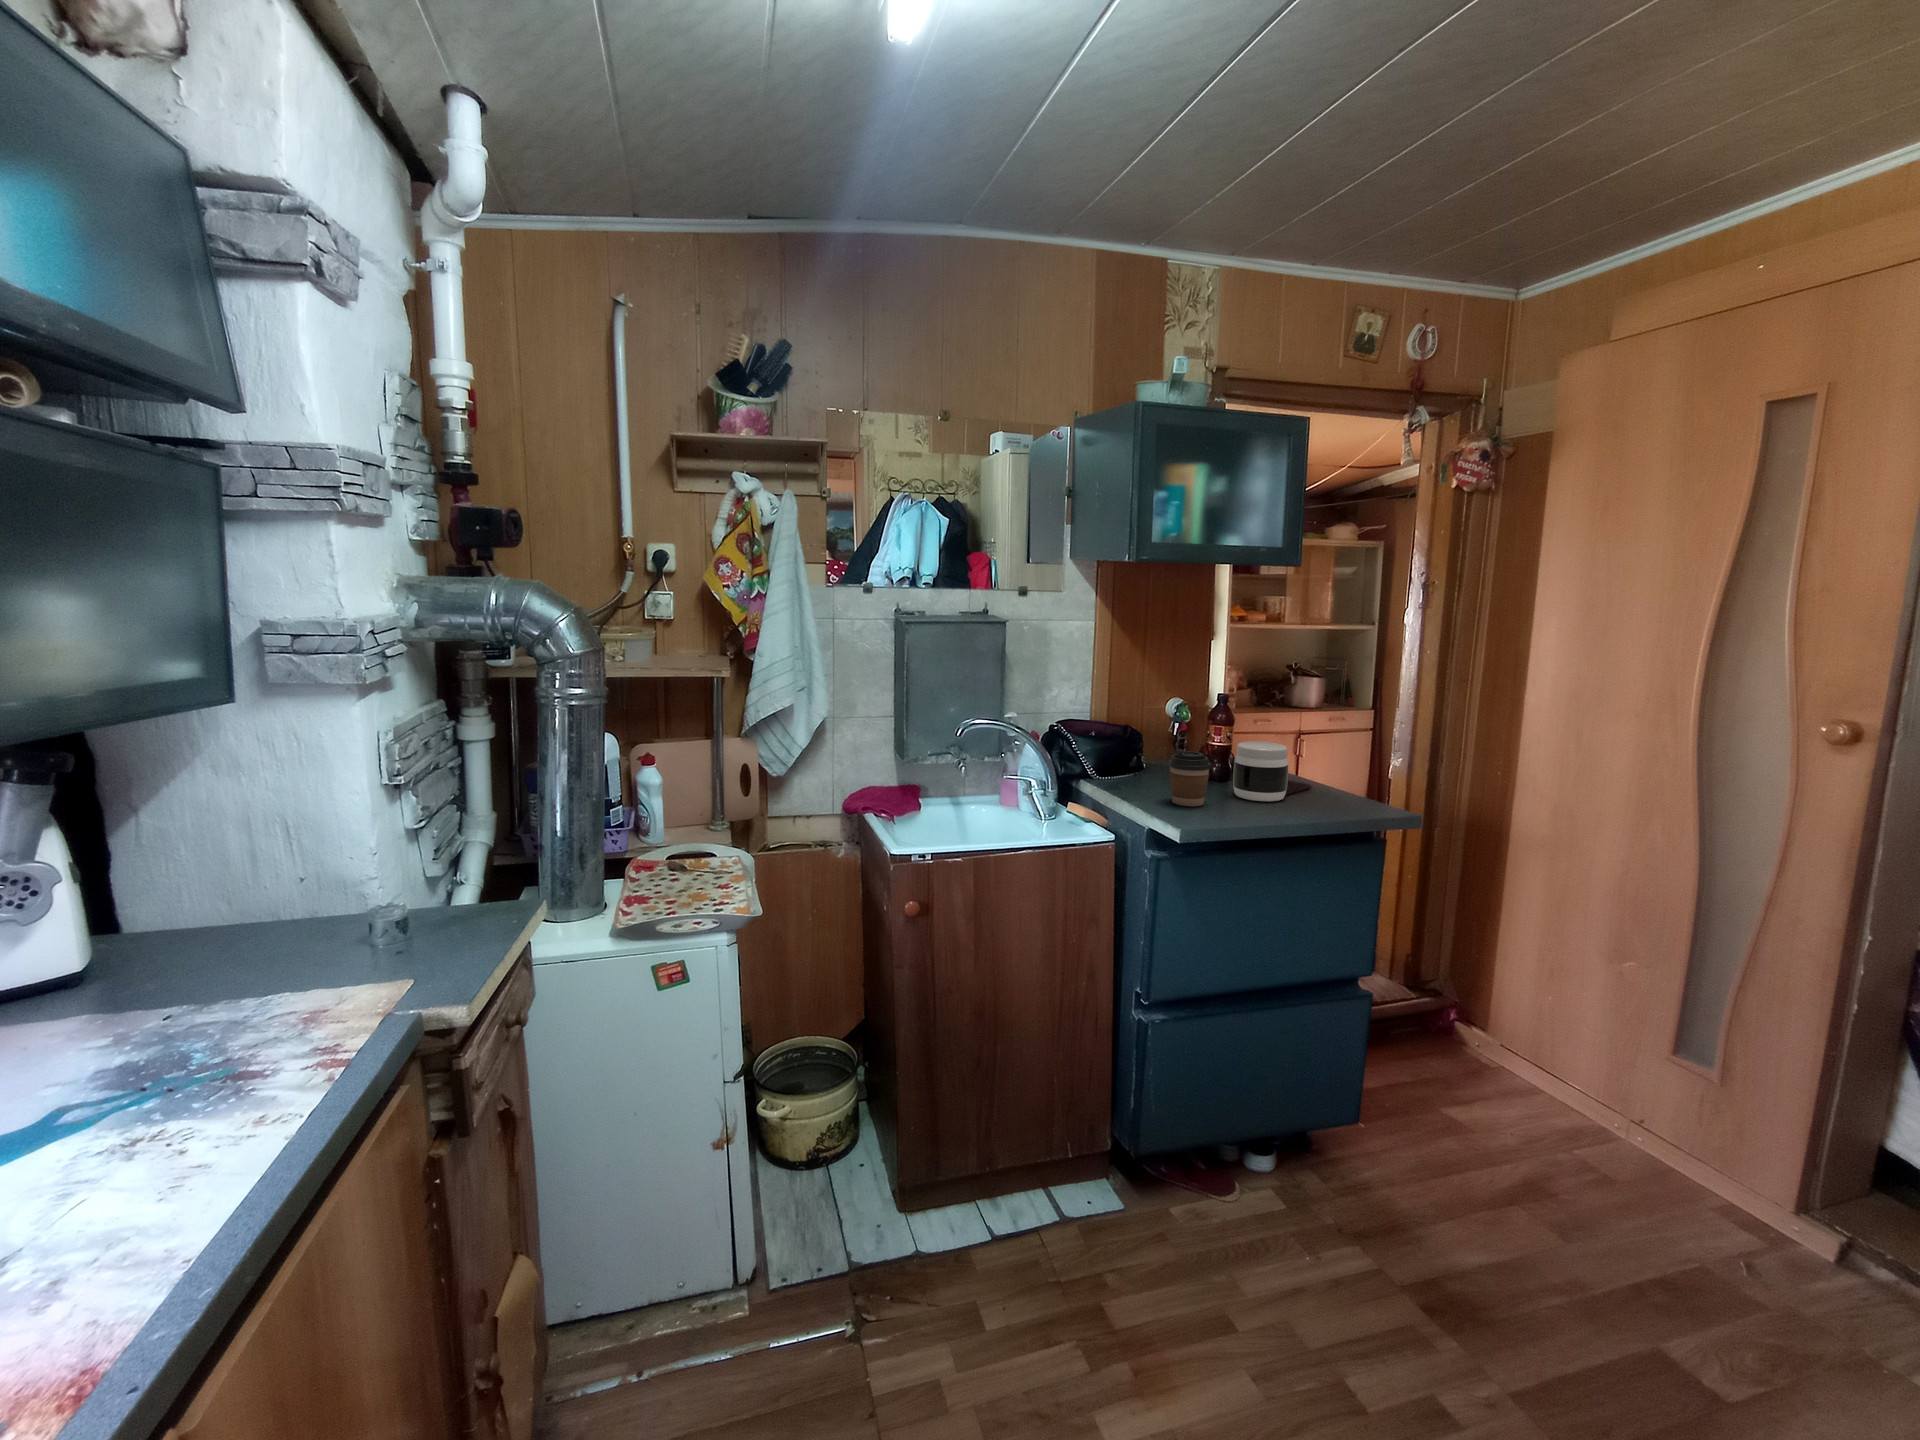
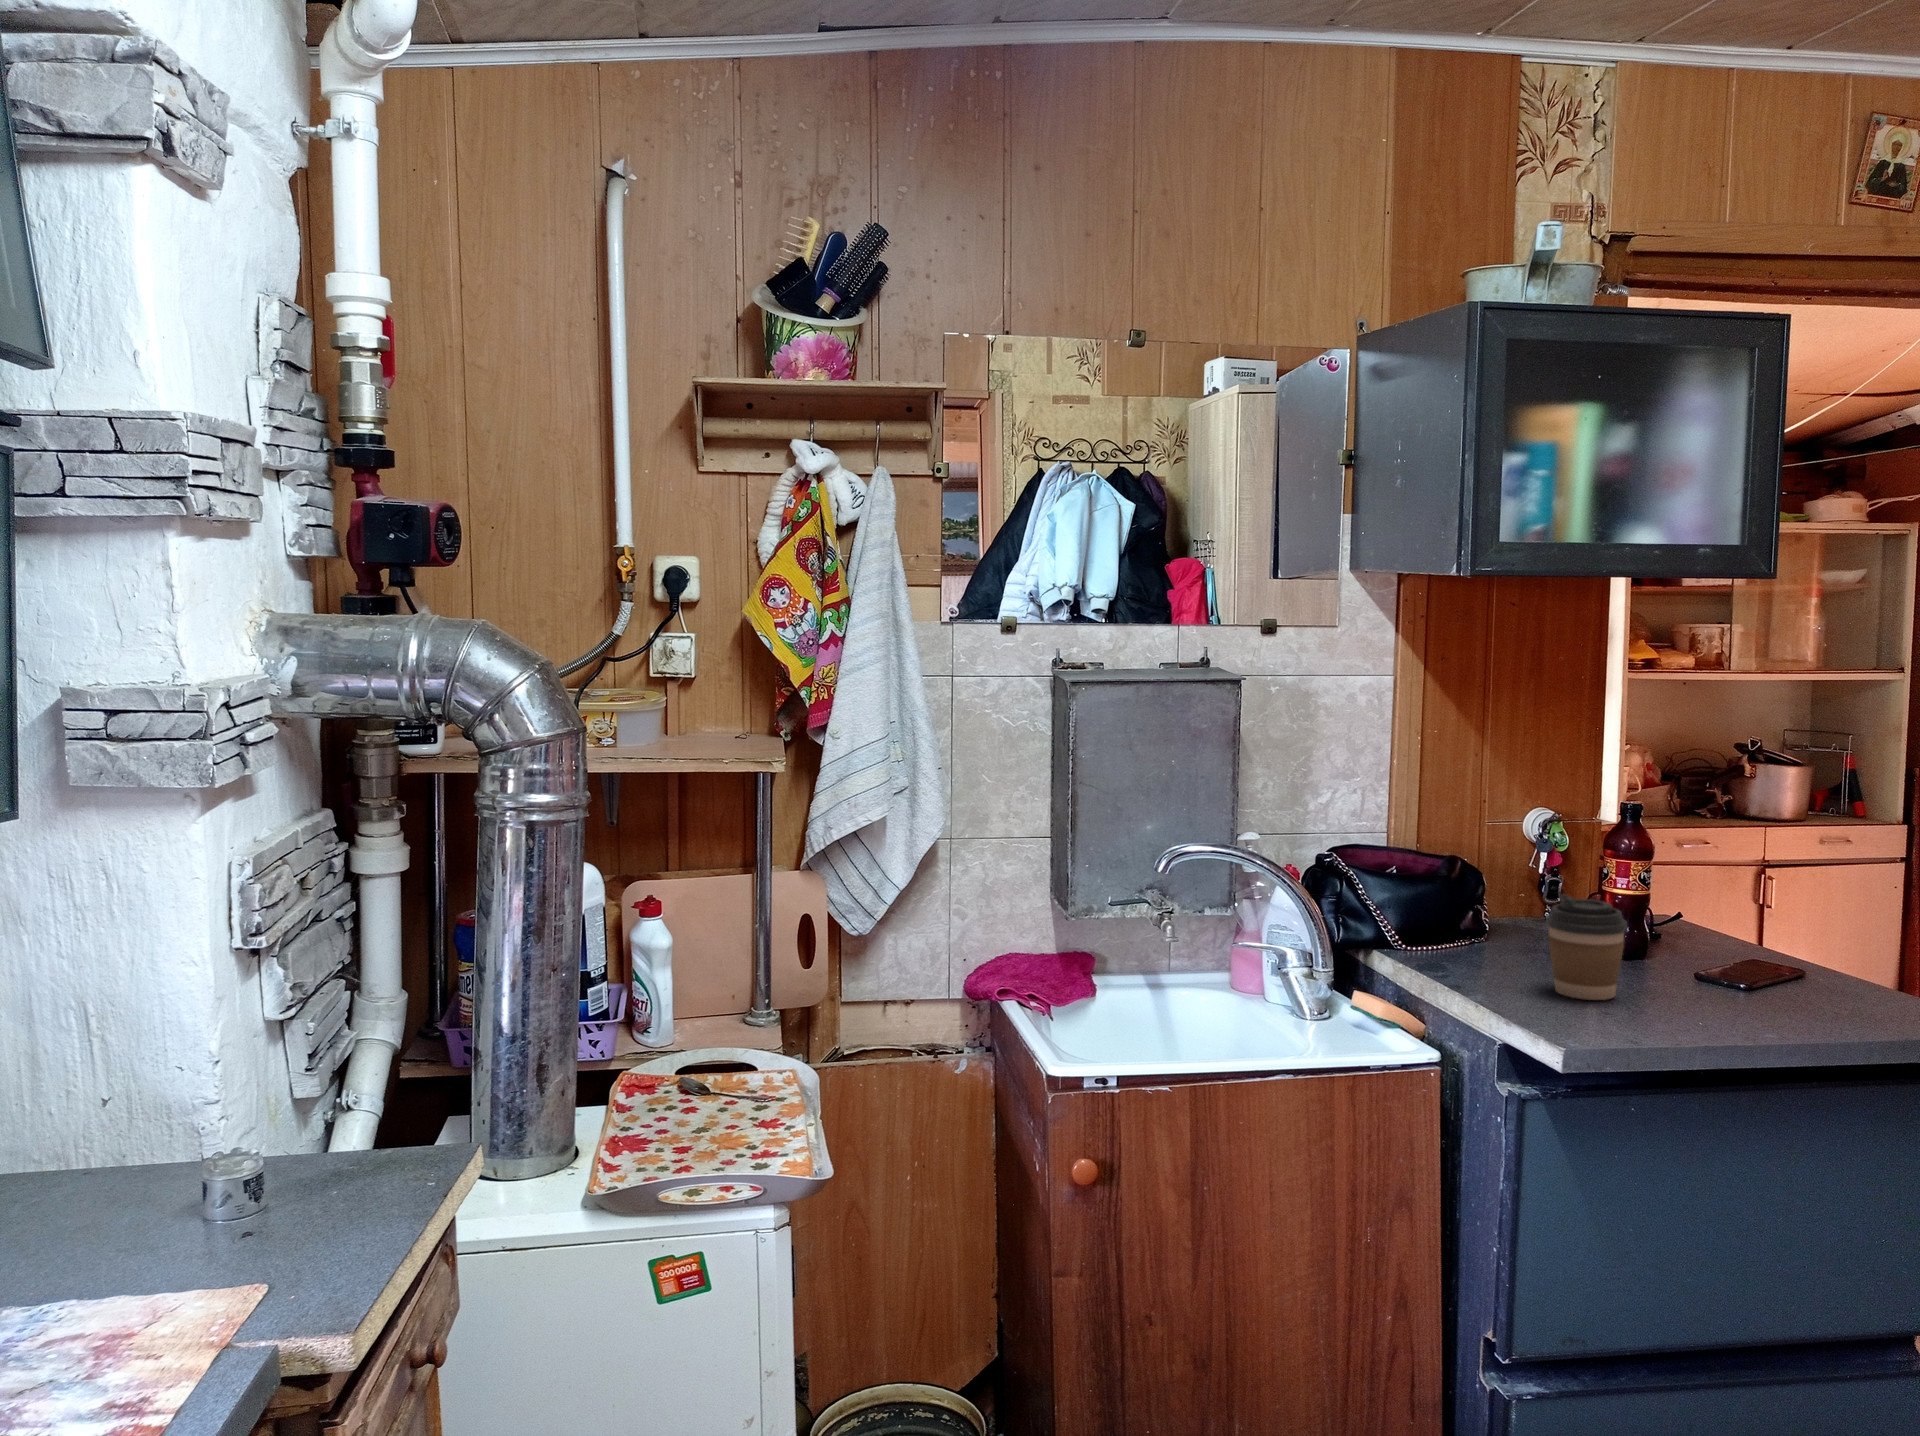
jar: present [1233,741,1288,801] -> none [1667,881,1774,992]

